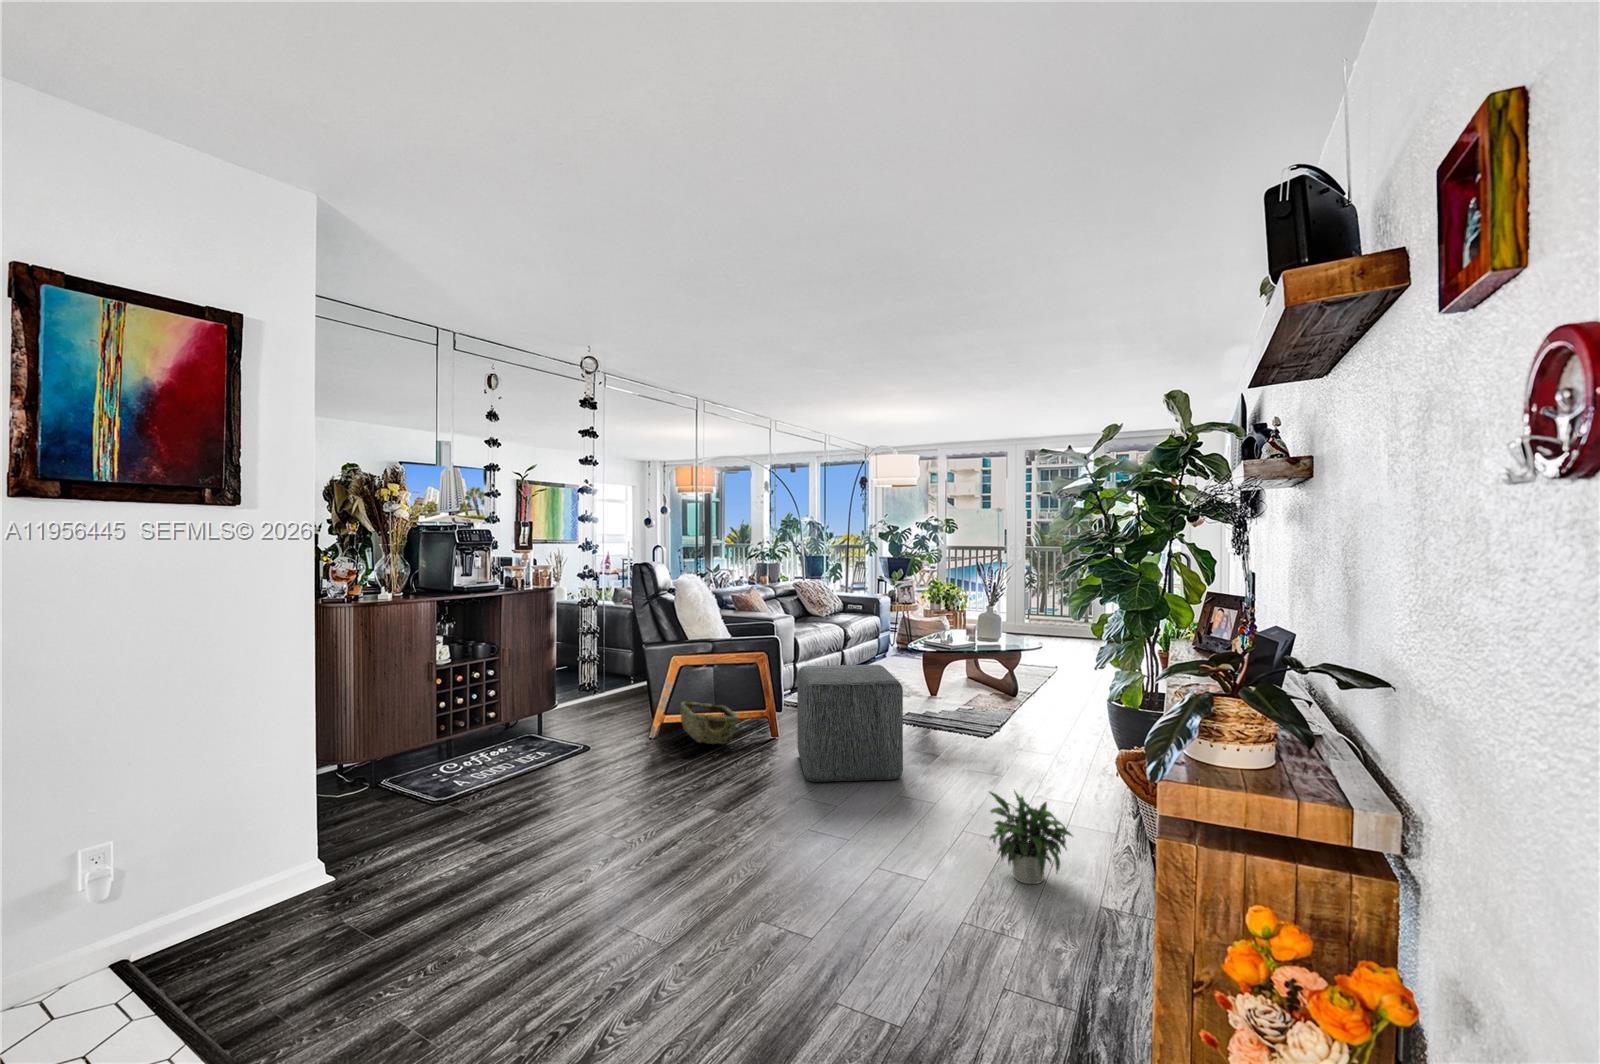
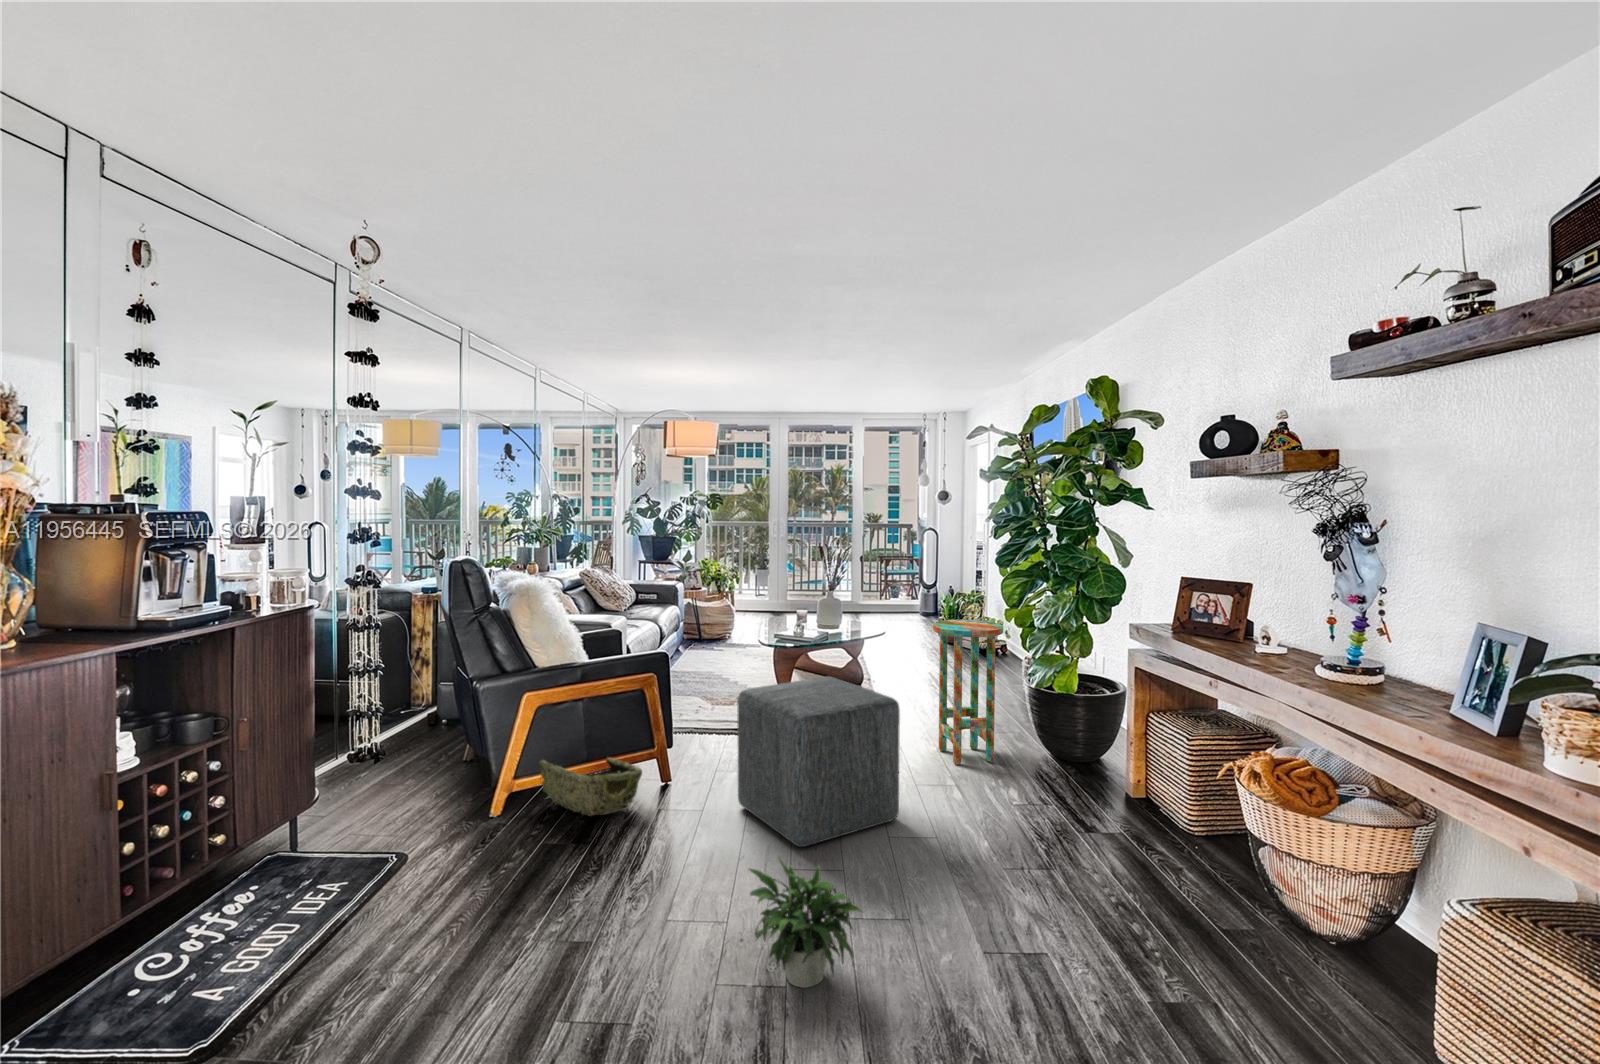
side table: none [990,631,1053,759] -> present [933,620,1003,765]
potted plant: present [988,792,1072,884] -> present [740,859,863,988]

